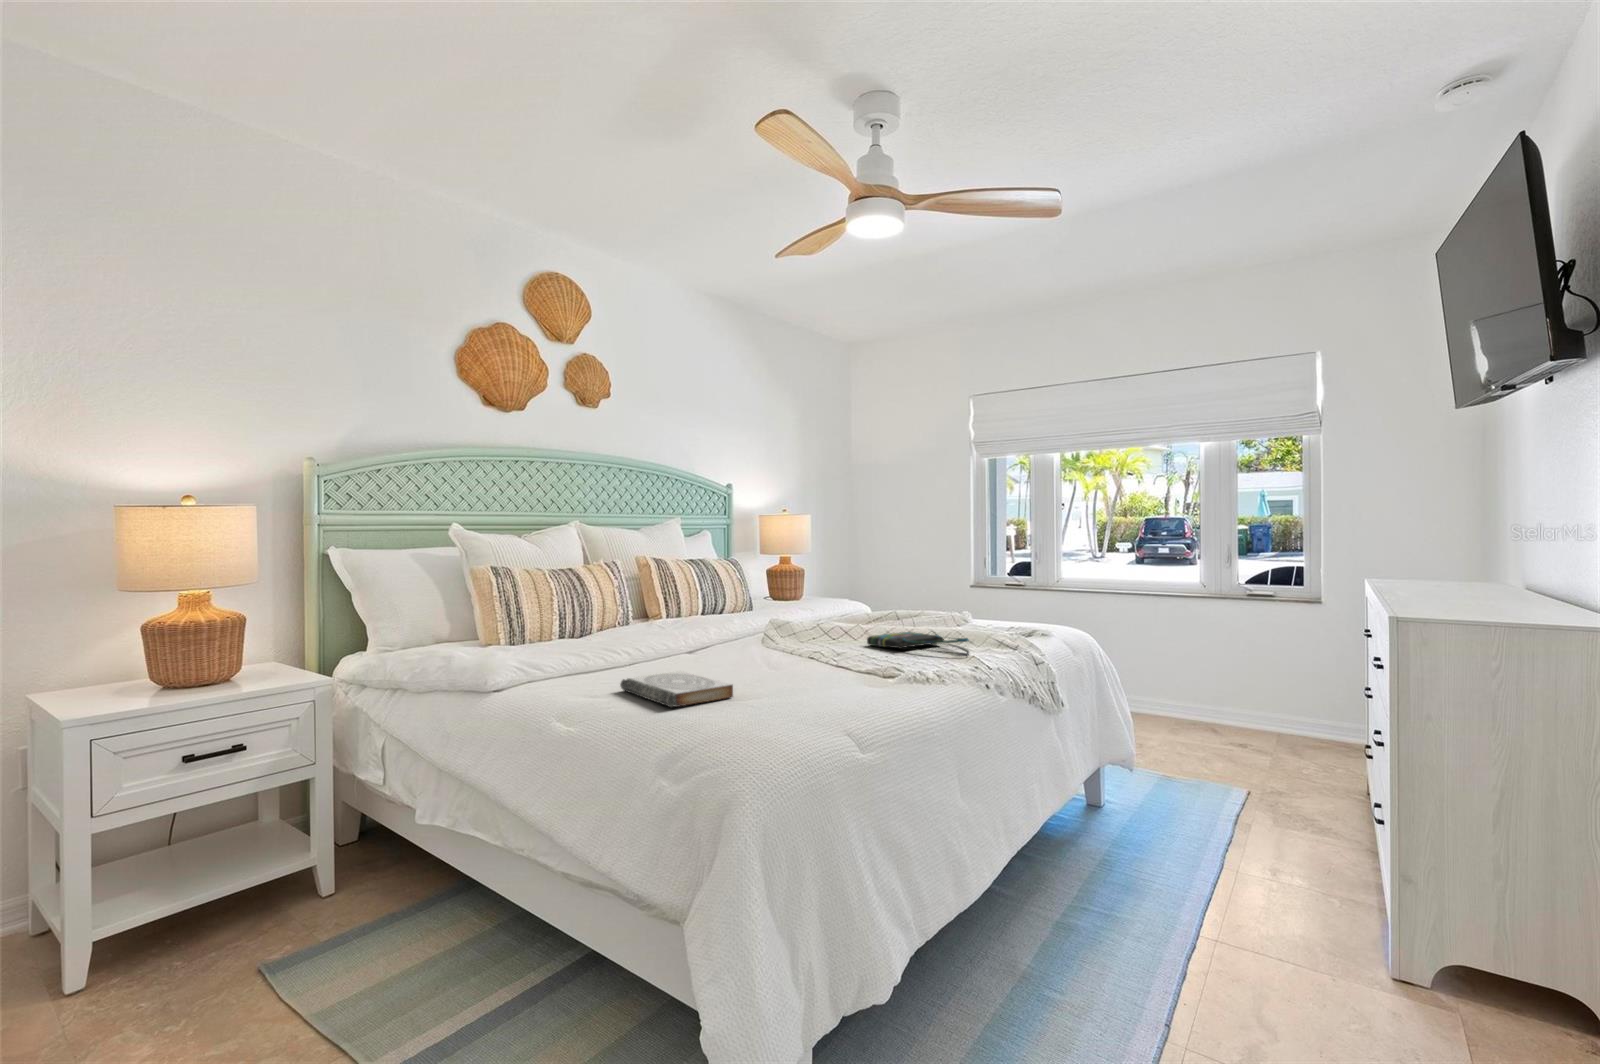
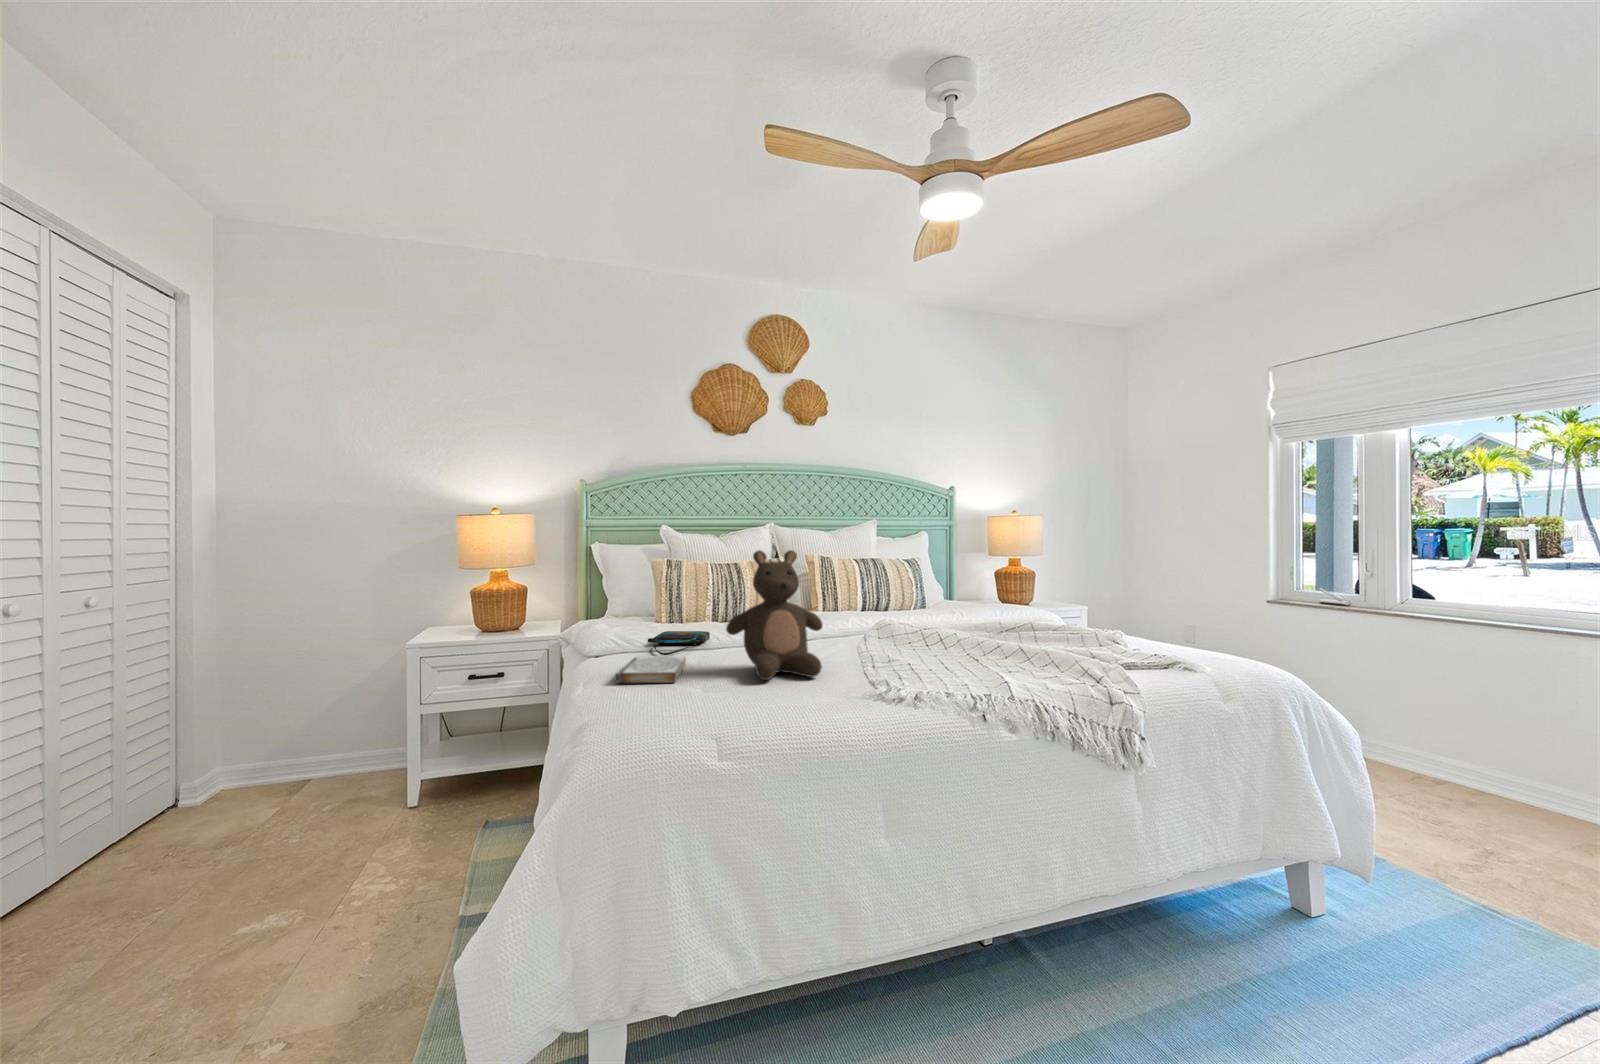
stuffed bear: none [754,539,864,680] -> present [726,550,823,680]
tote bag: present [867,632,969,656] -> present [648,631,710,655]

